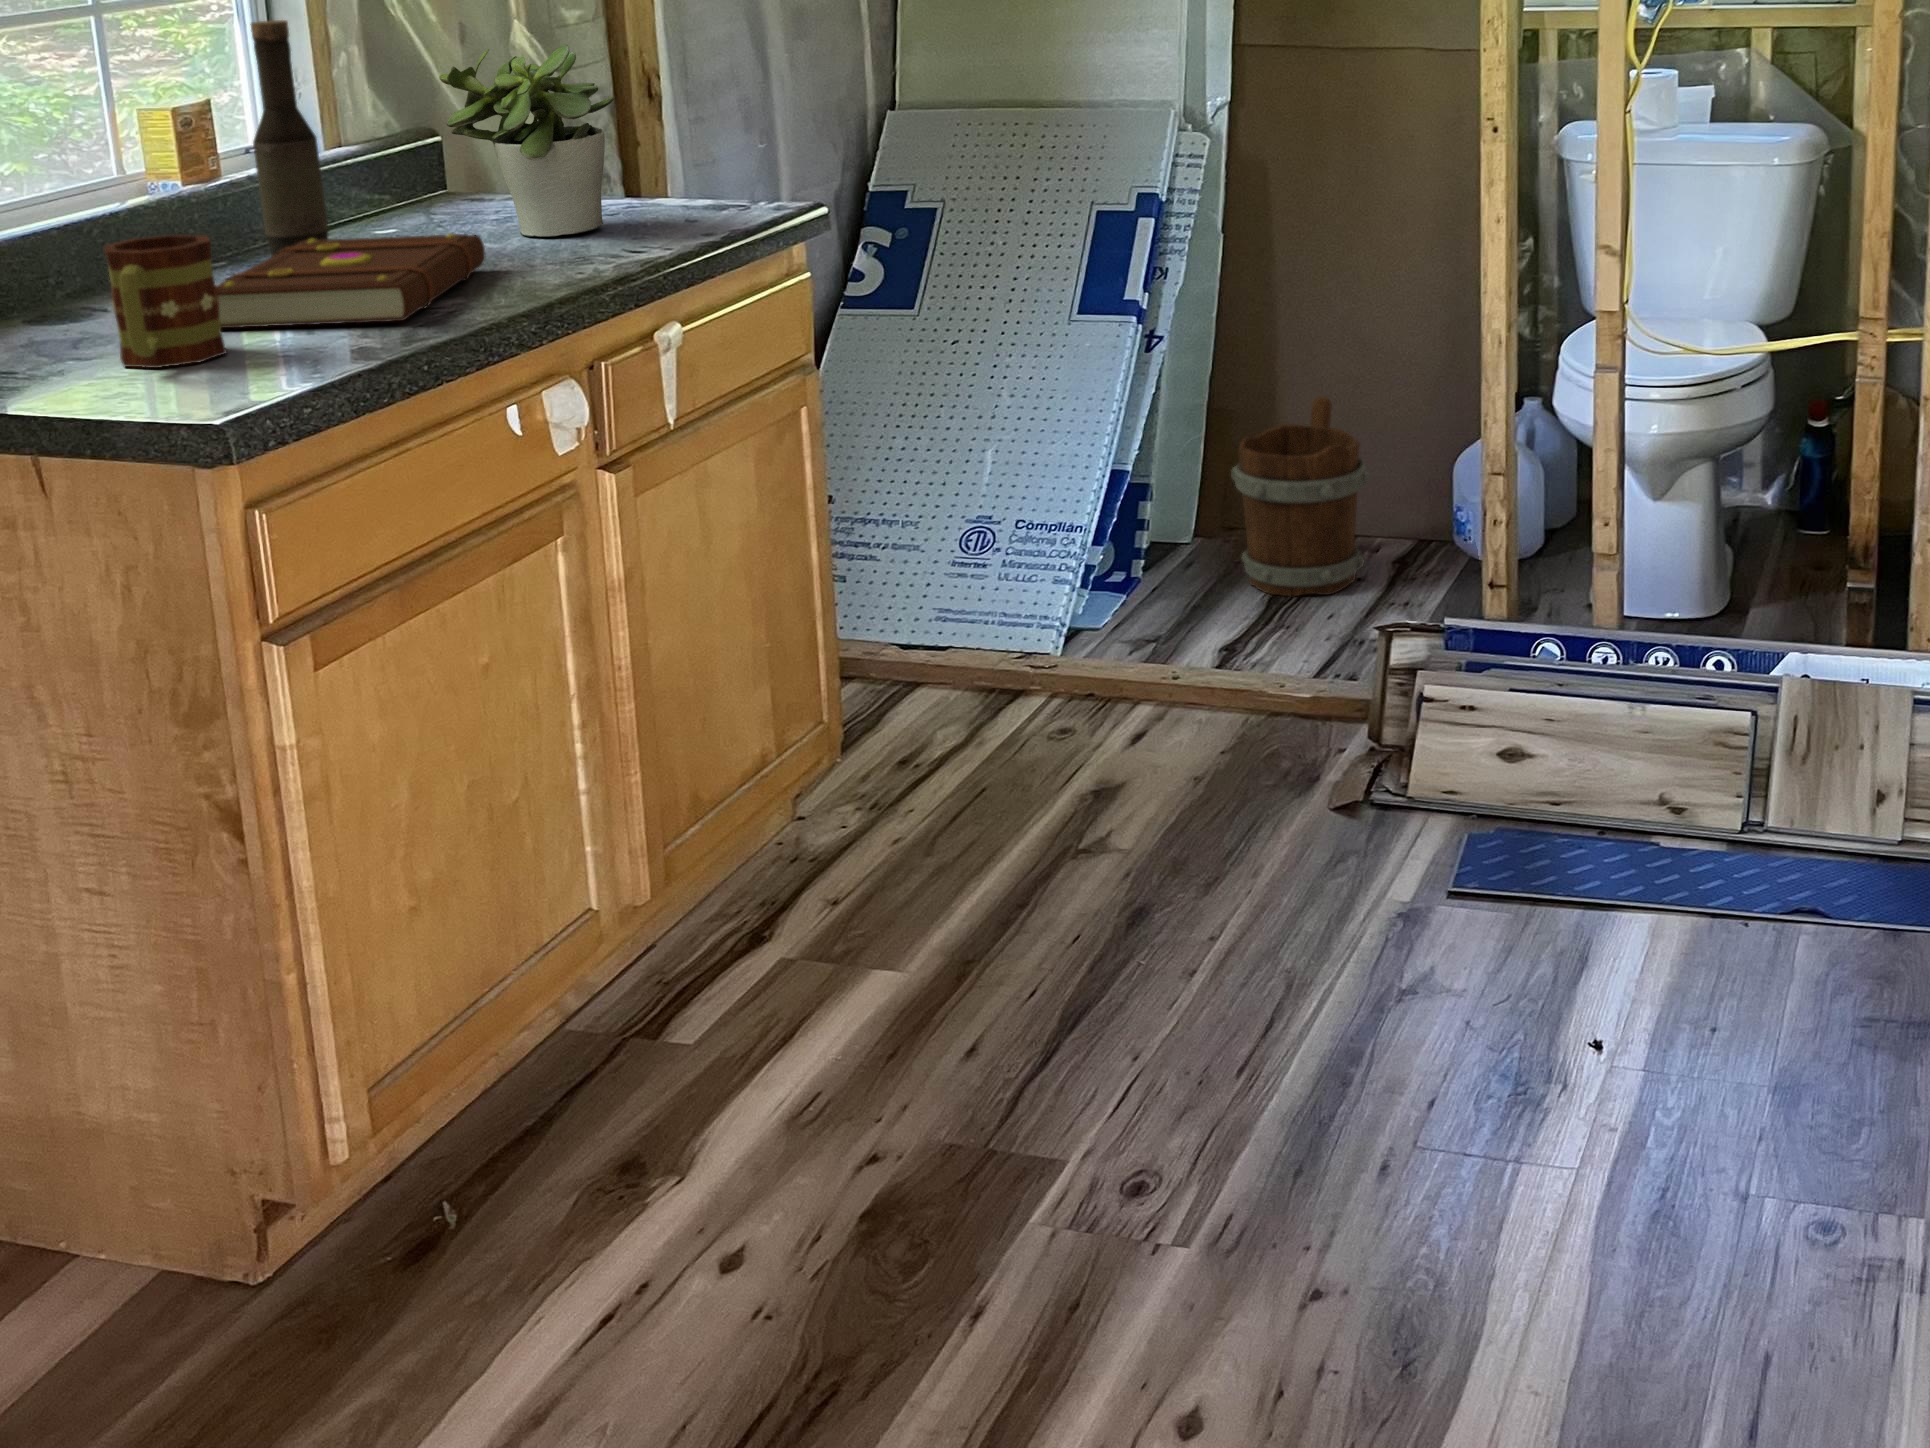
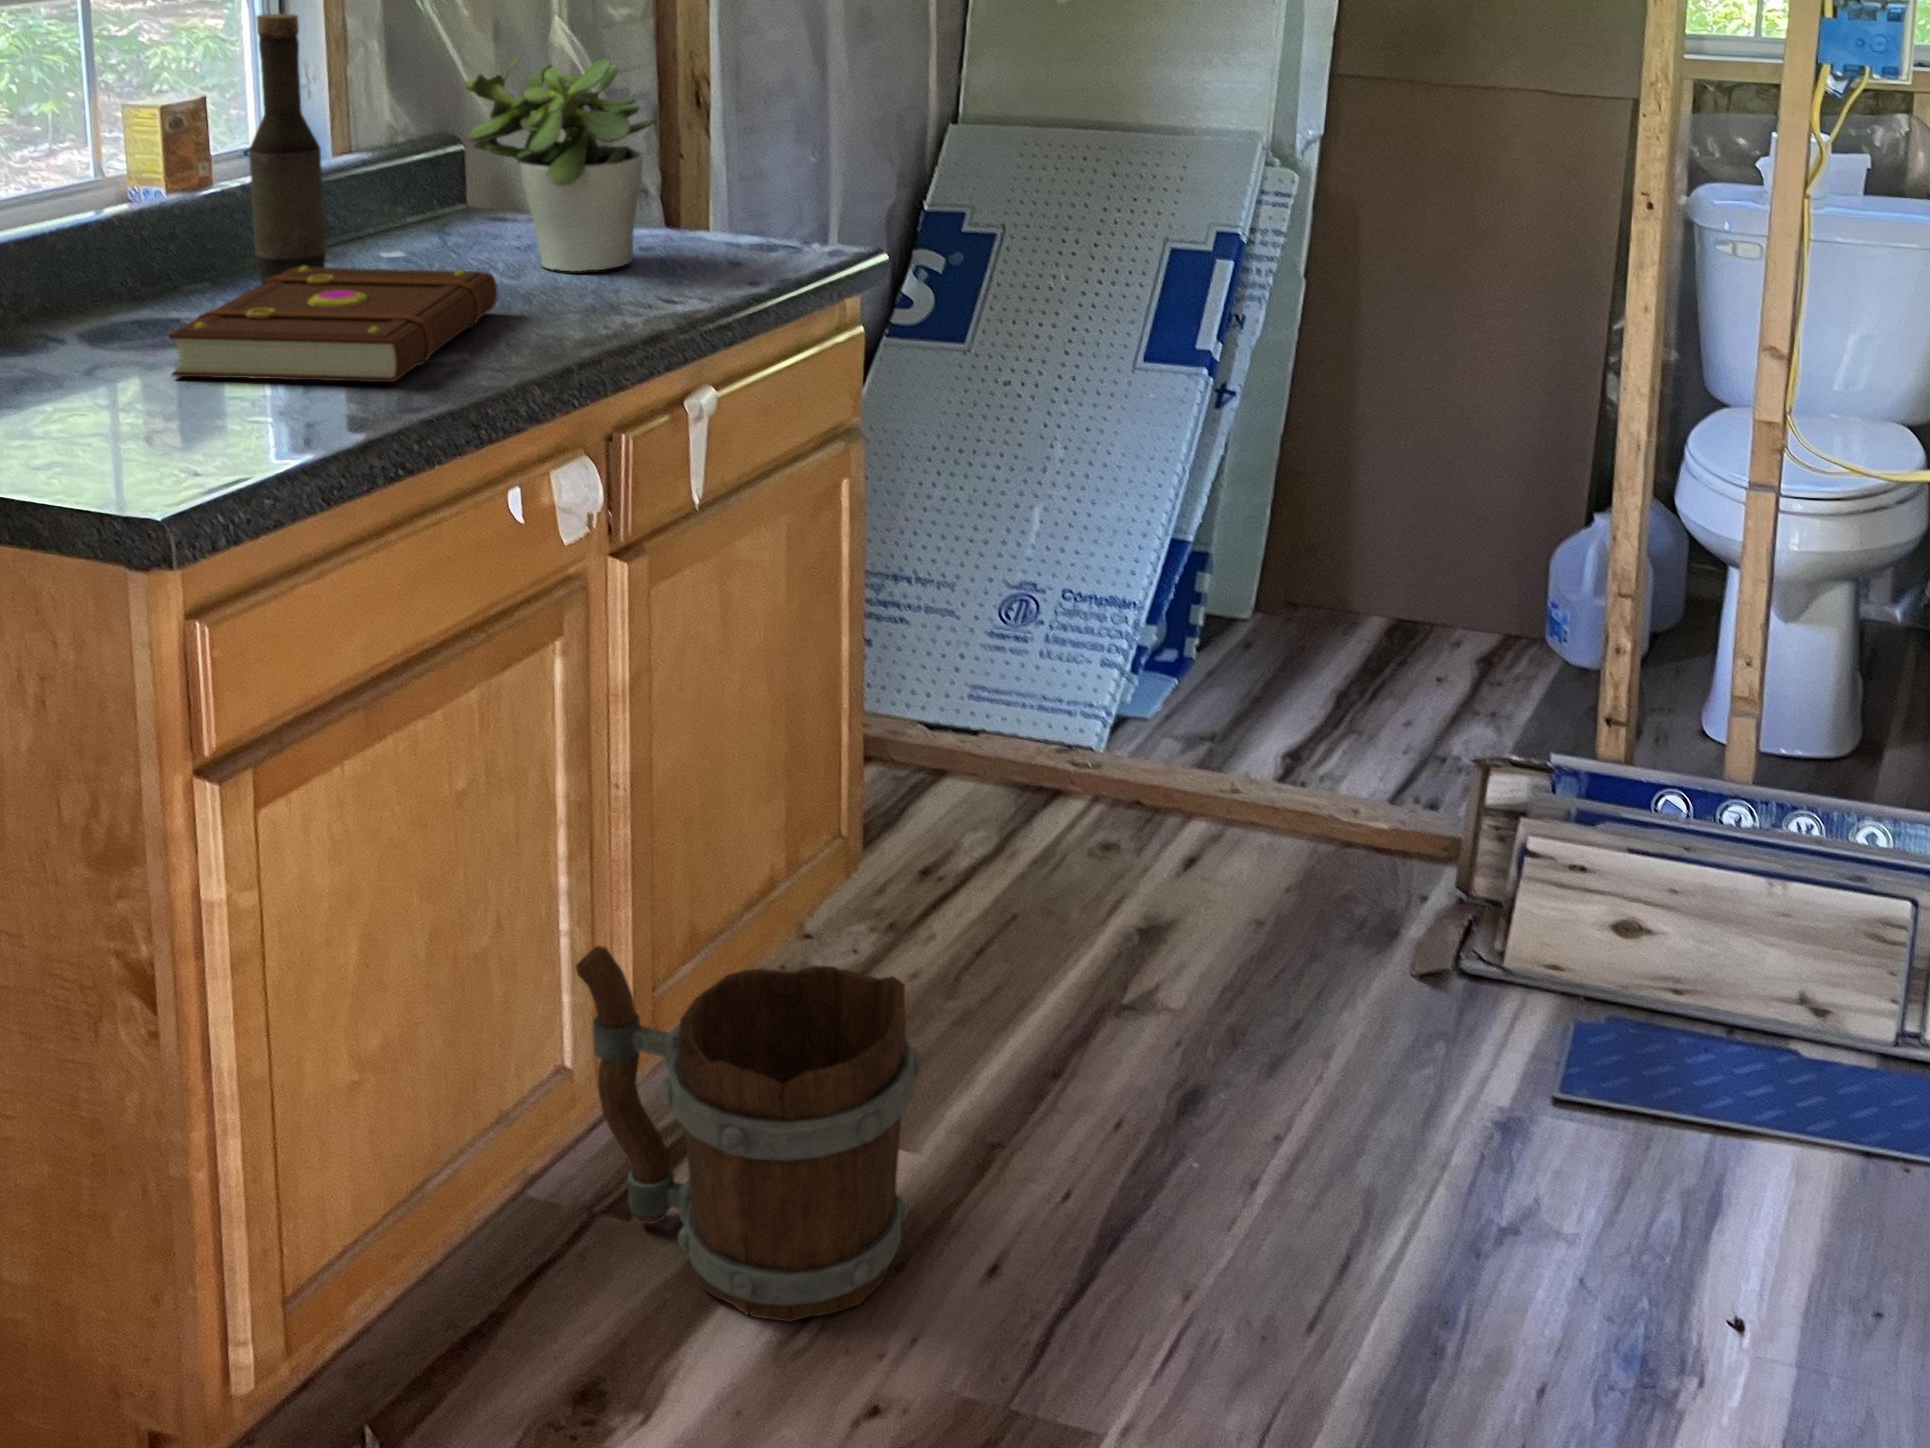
mug: present [103,234,226,368] -> none [53,270,186,430]
bucket: present [1231,397,1369,597] -> present [576,946,923,1322]

